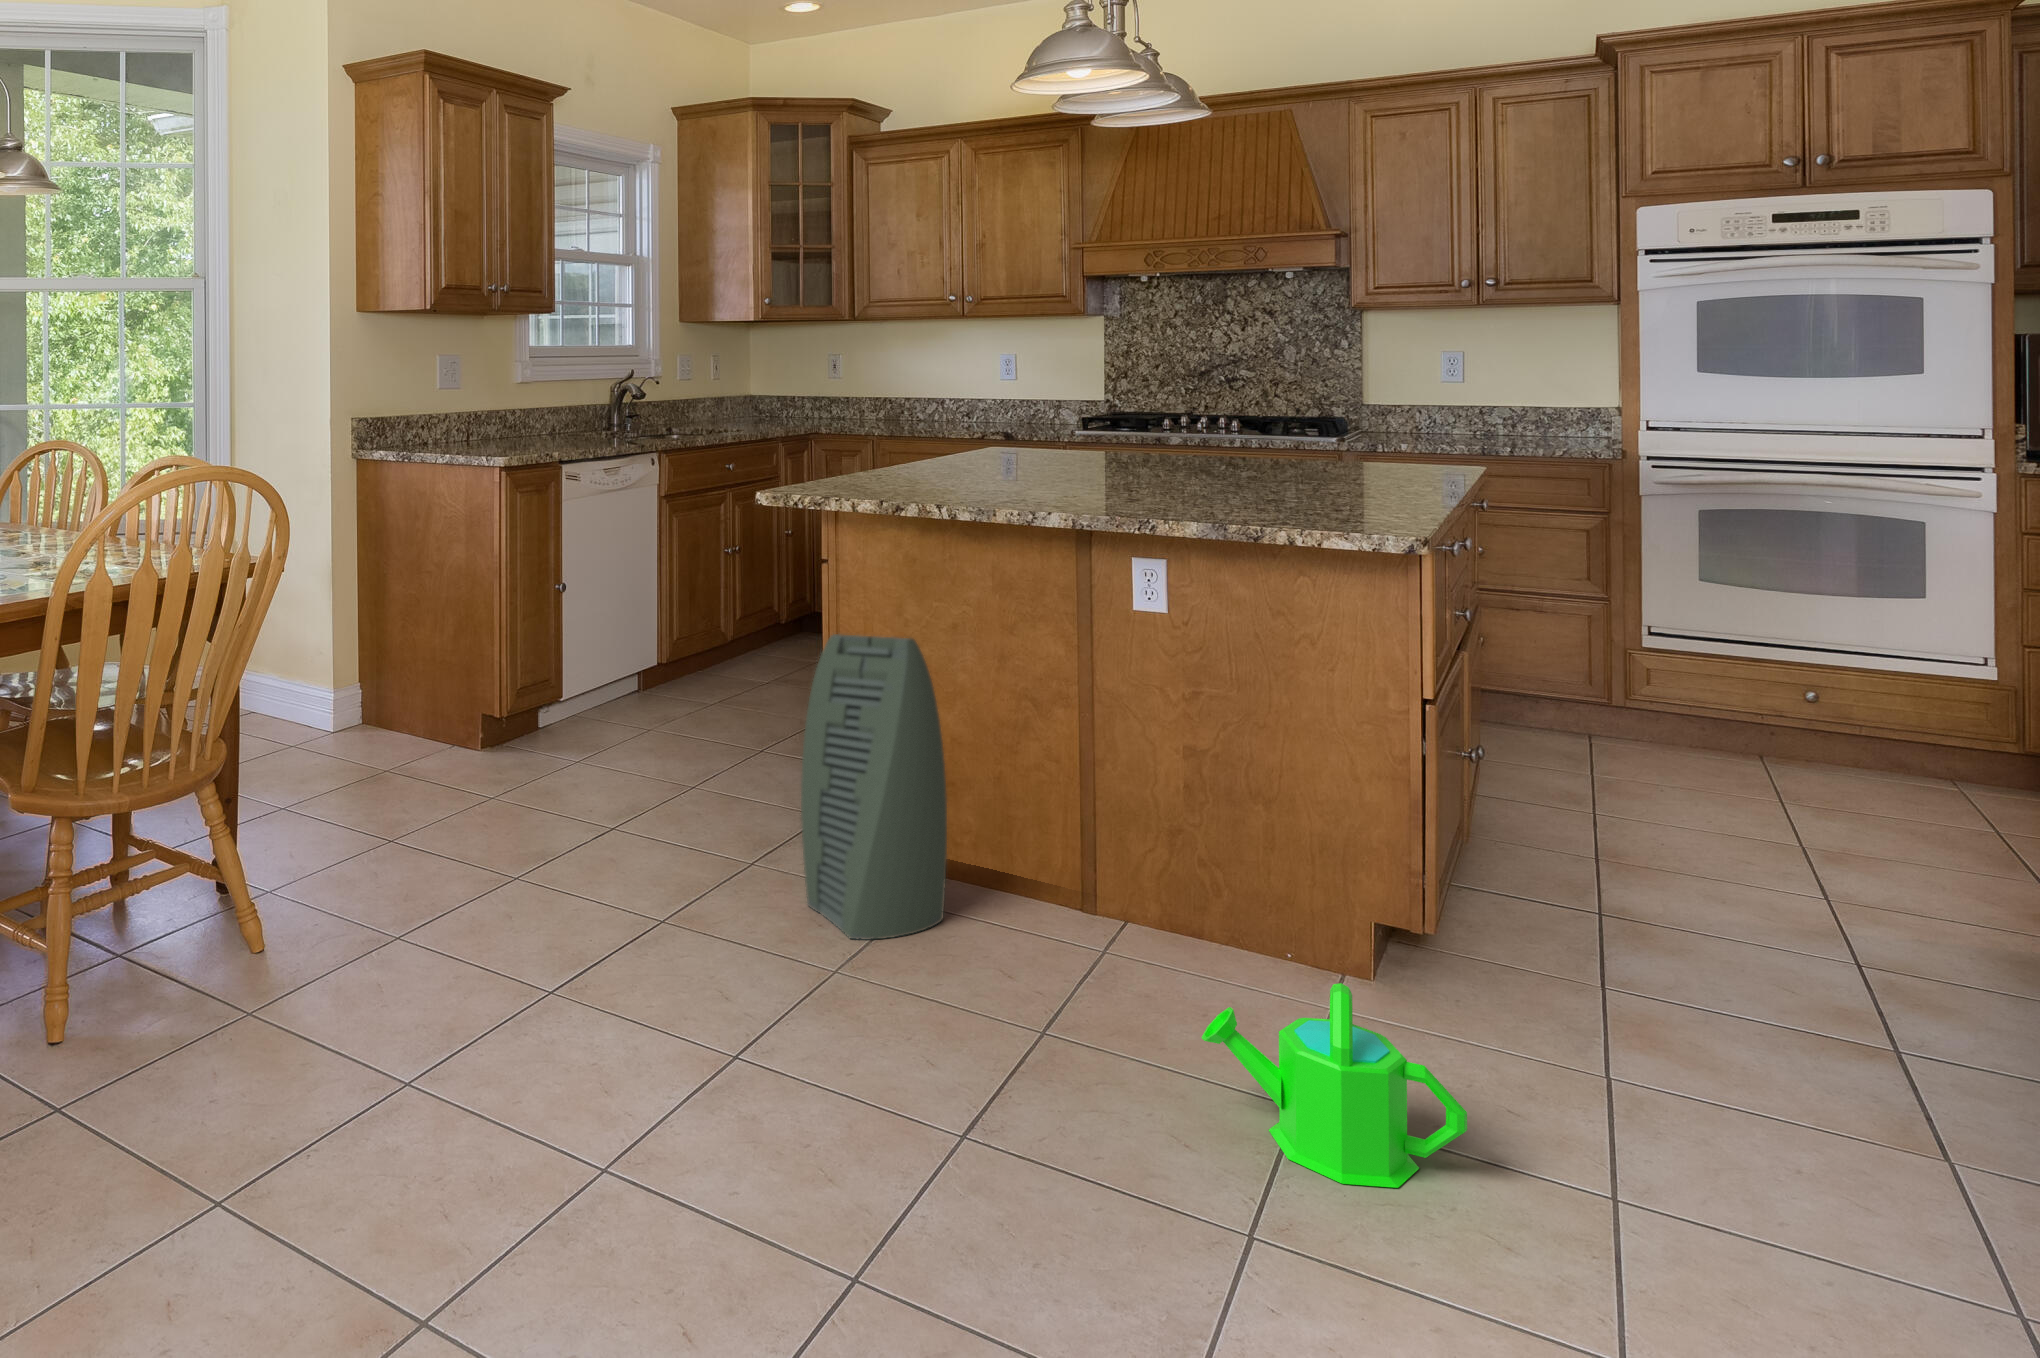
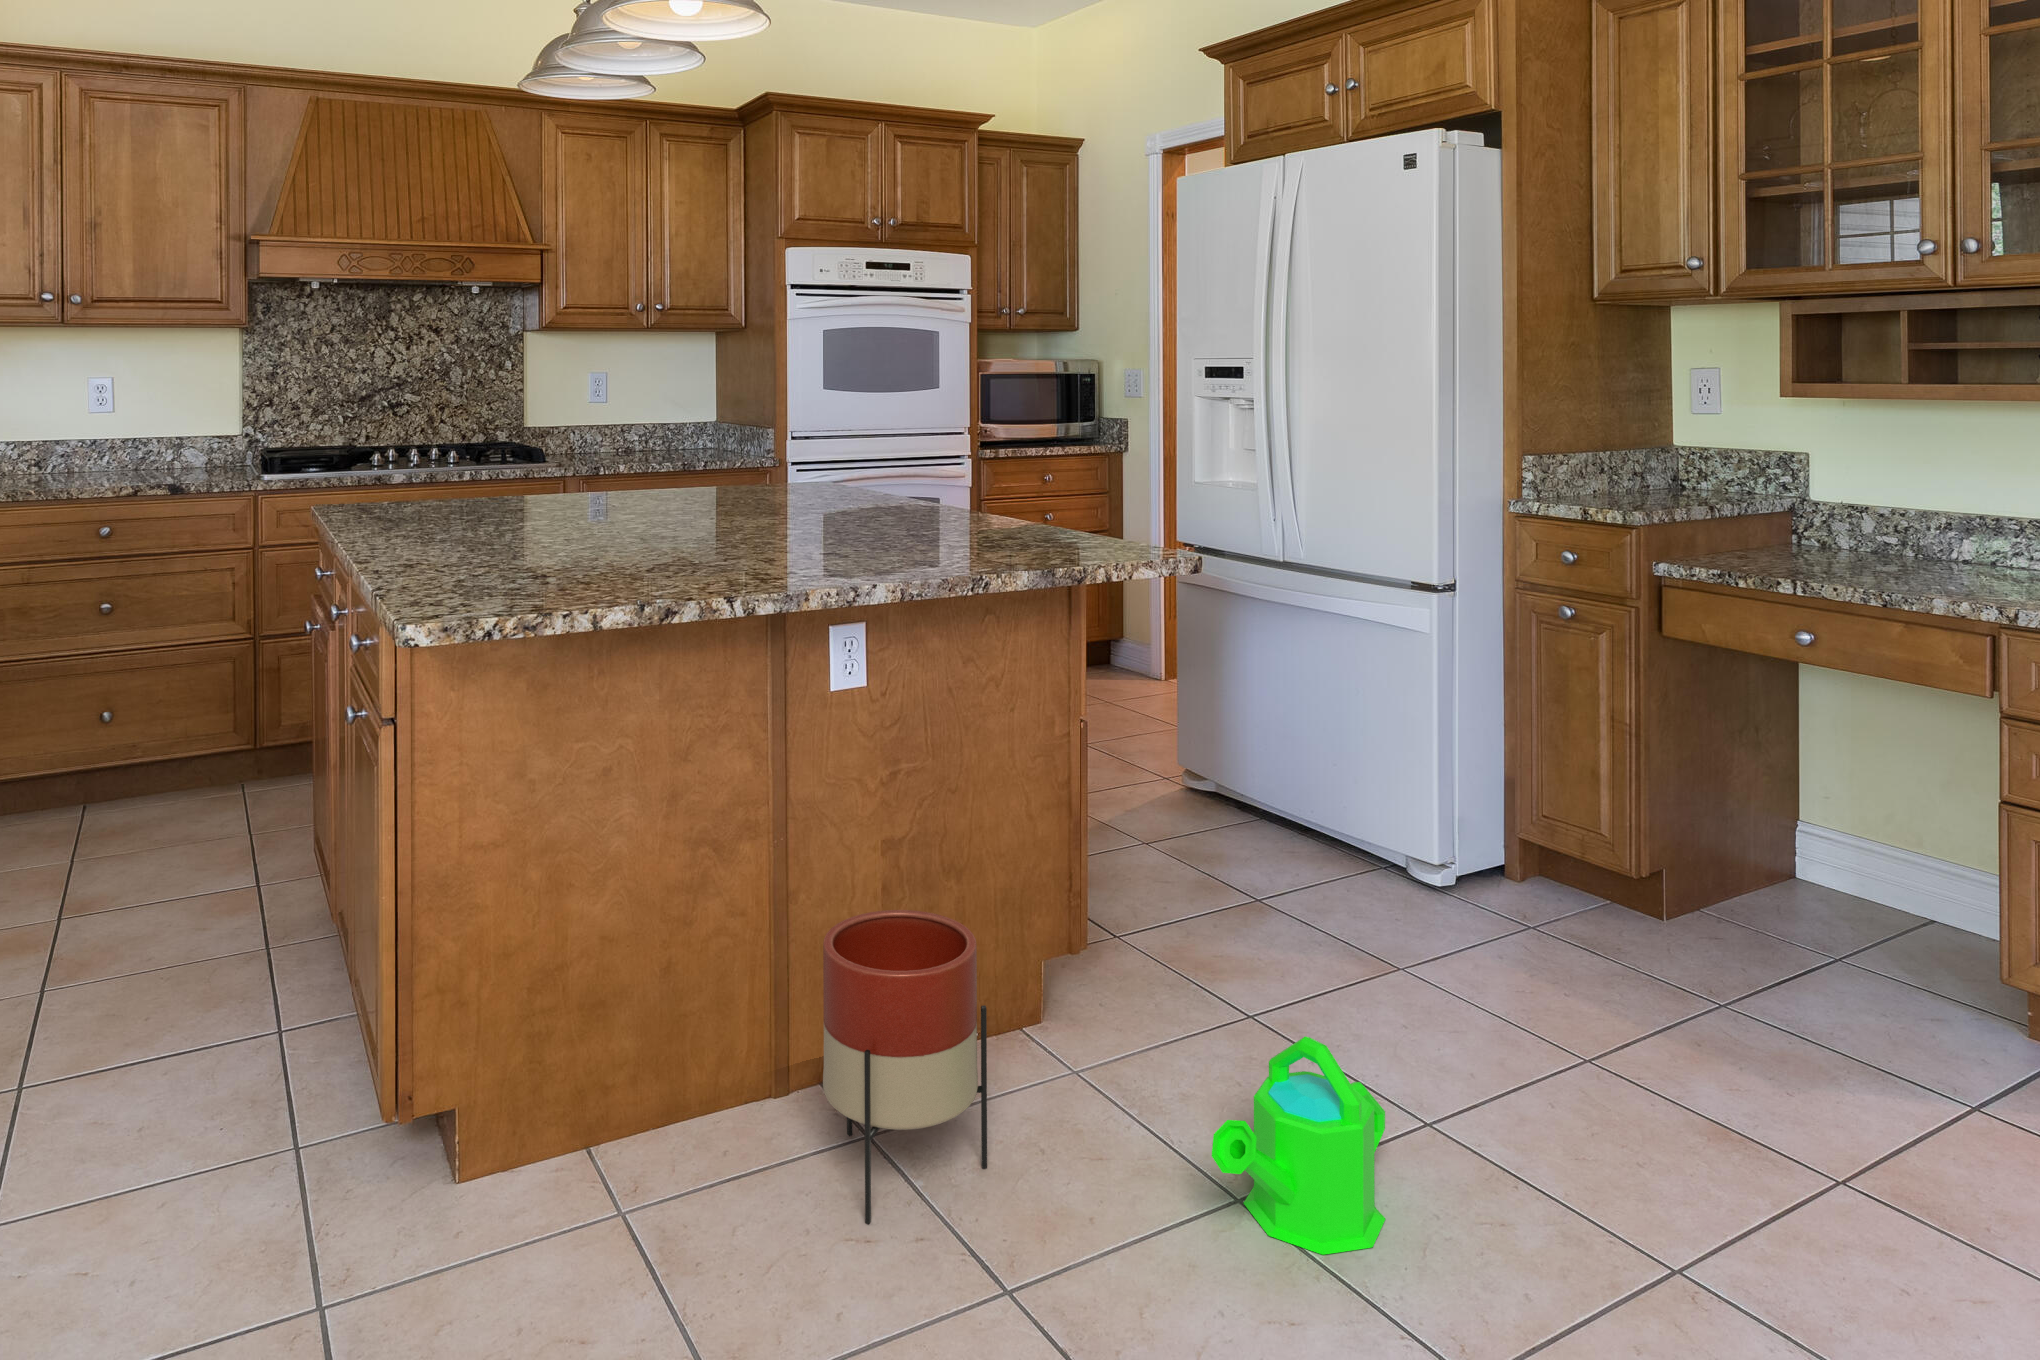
air purifier: present [801,634,947,940] -> none [523,804,702,1316]
planter: none [1013,774,1146,1000] -> present [823,910,987,1224]

